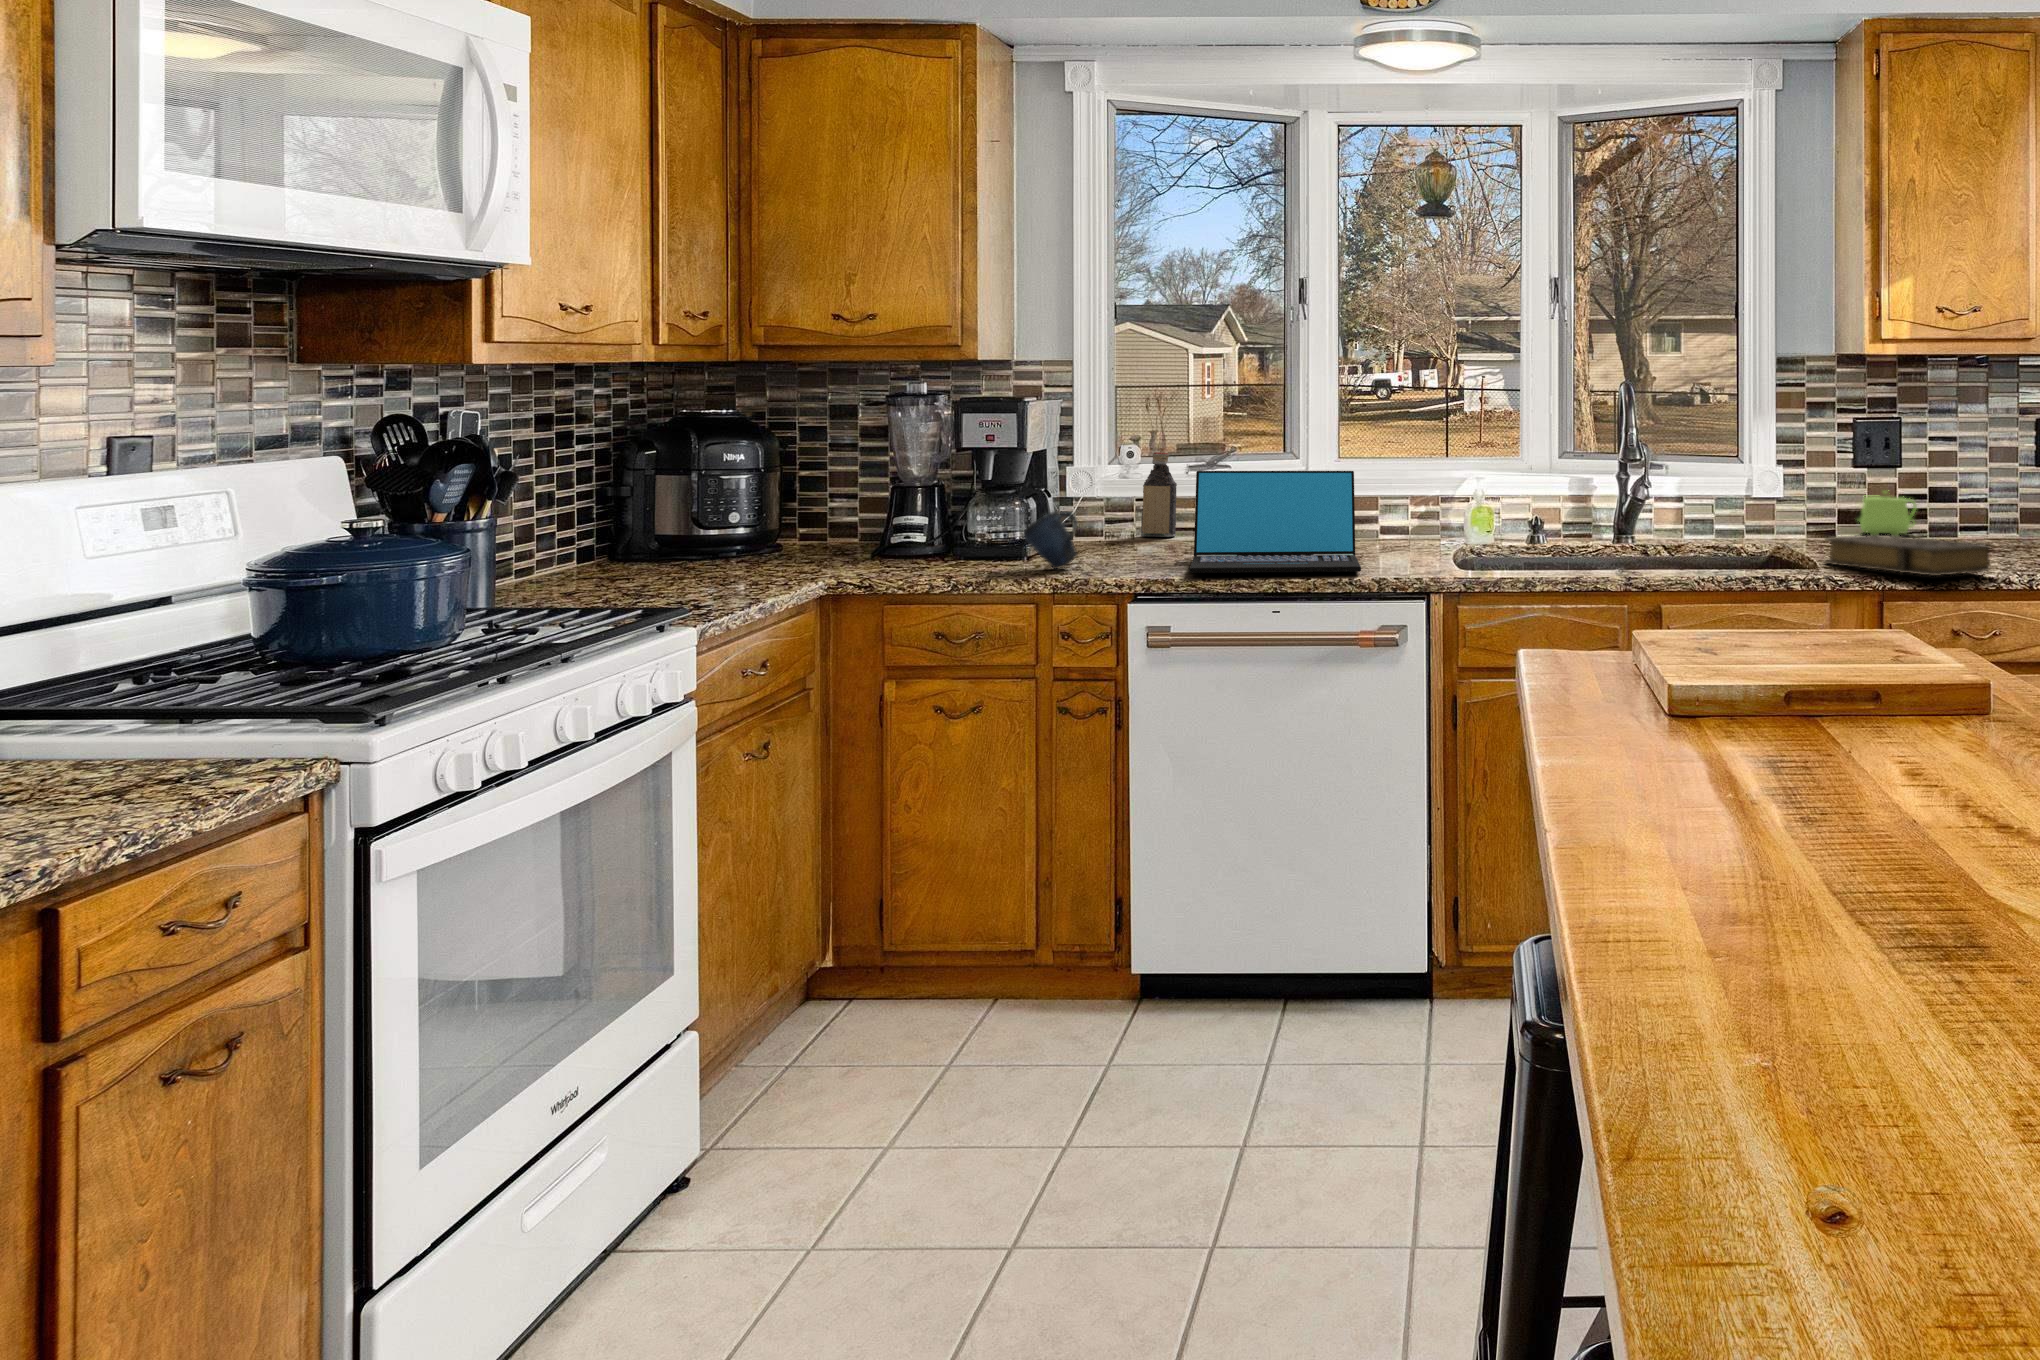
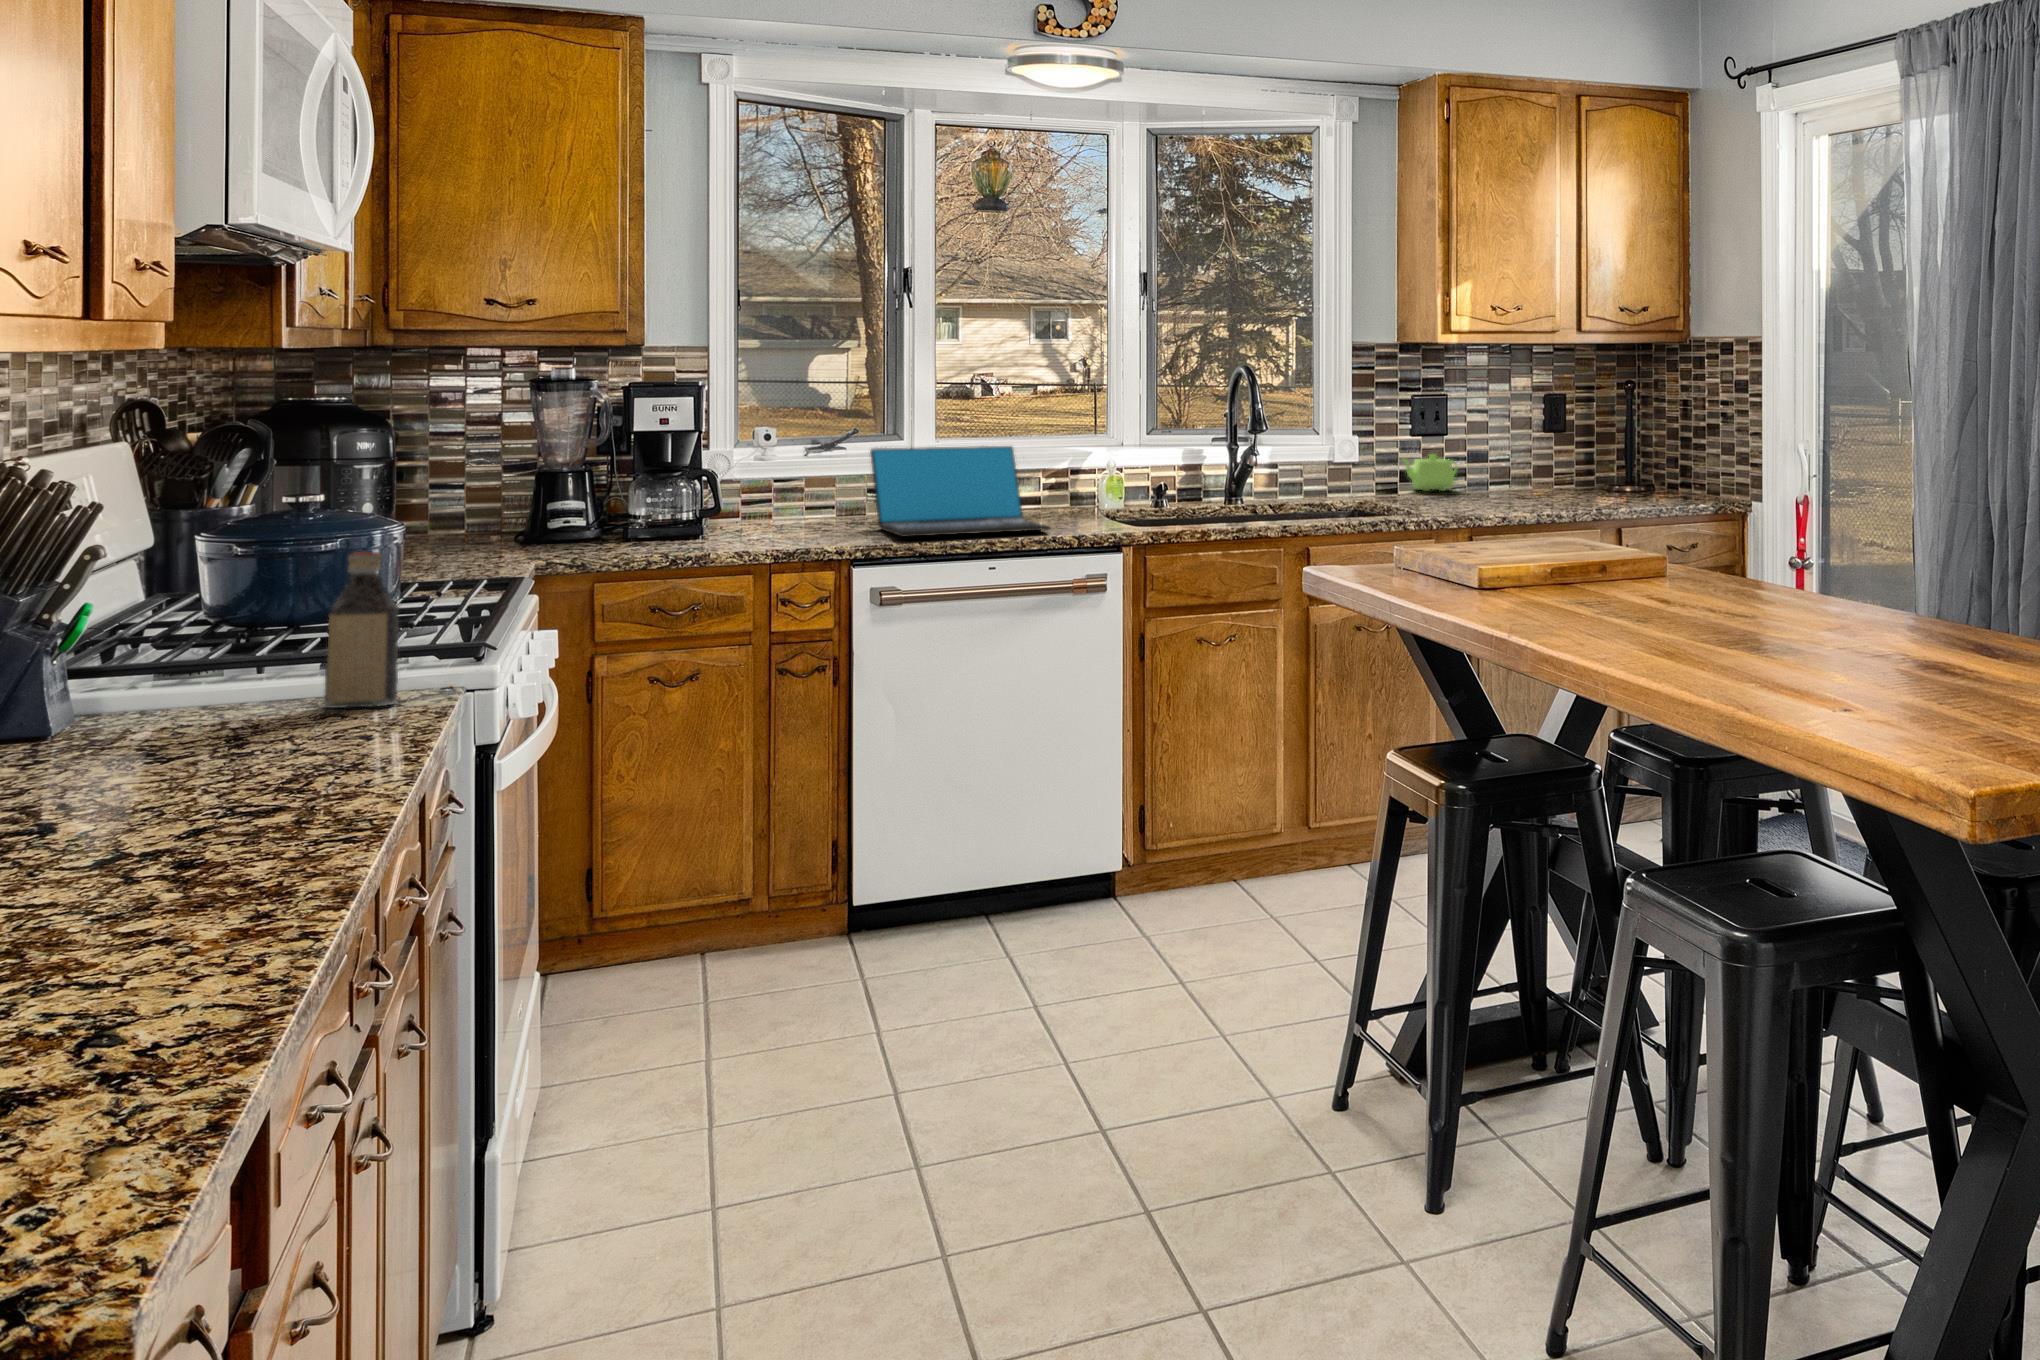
bottle: present [1141,452,1177,537] -> present [324,552,399,708]
mug: present [1023,512,1077,569] -> none [725,487,783,541]
book: present [1824,535,1990,576] -> none [1410,488,1538,514]

